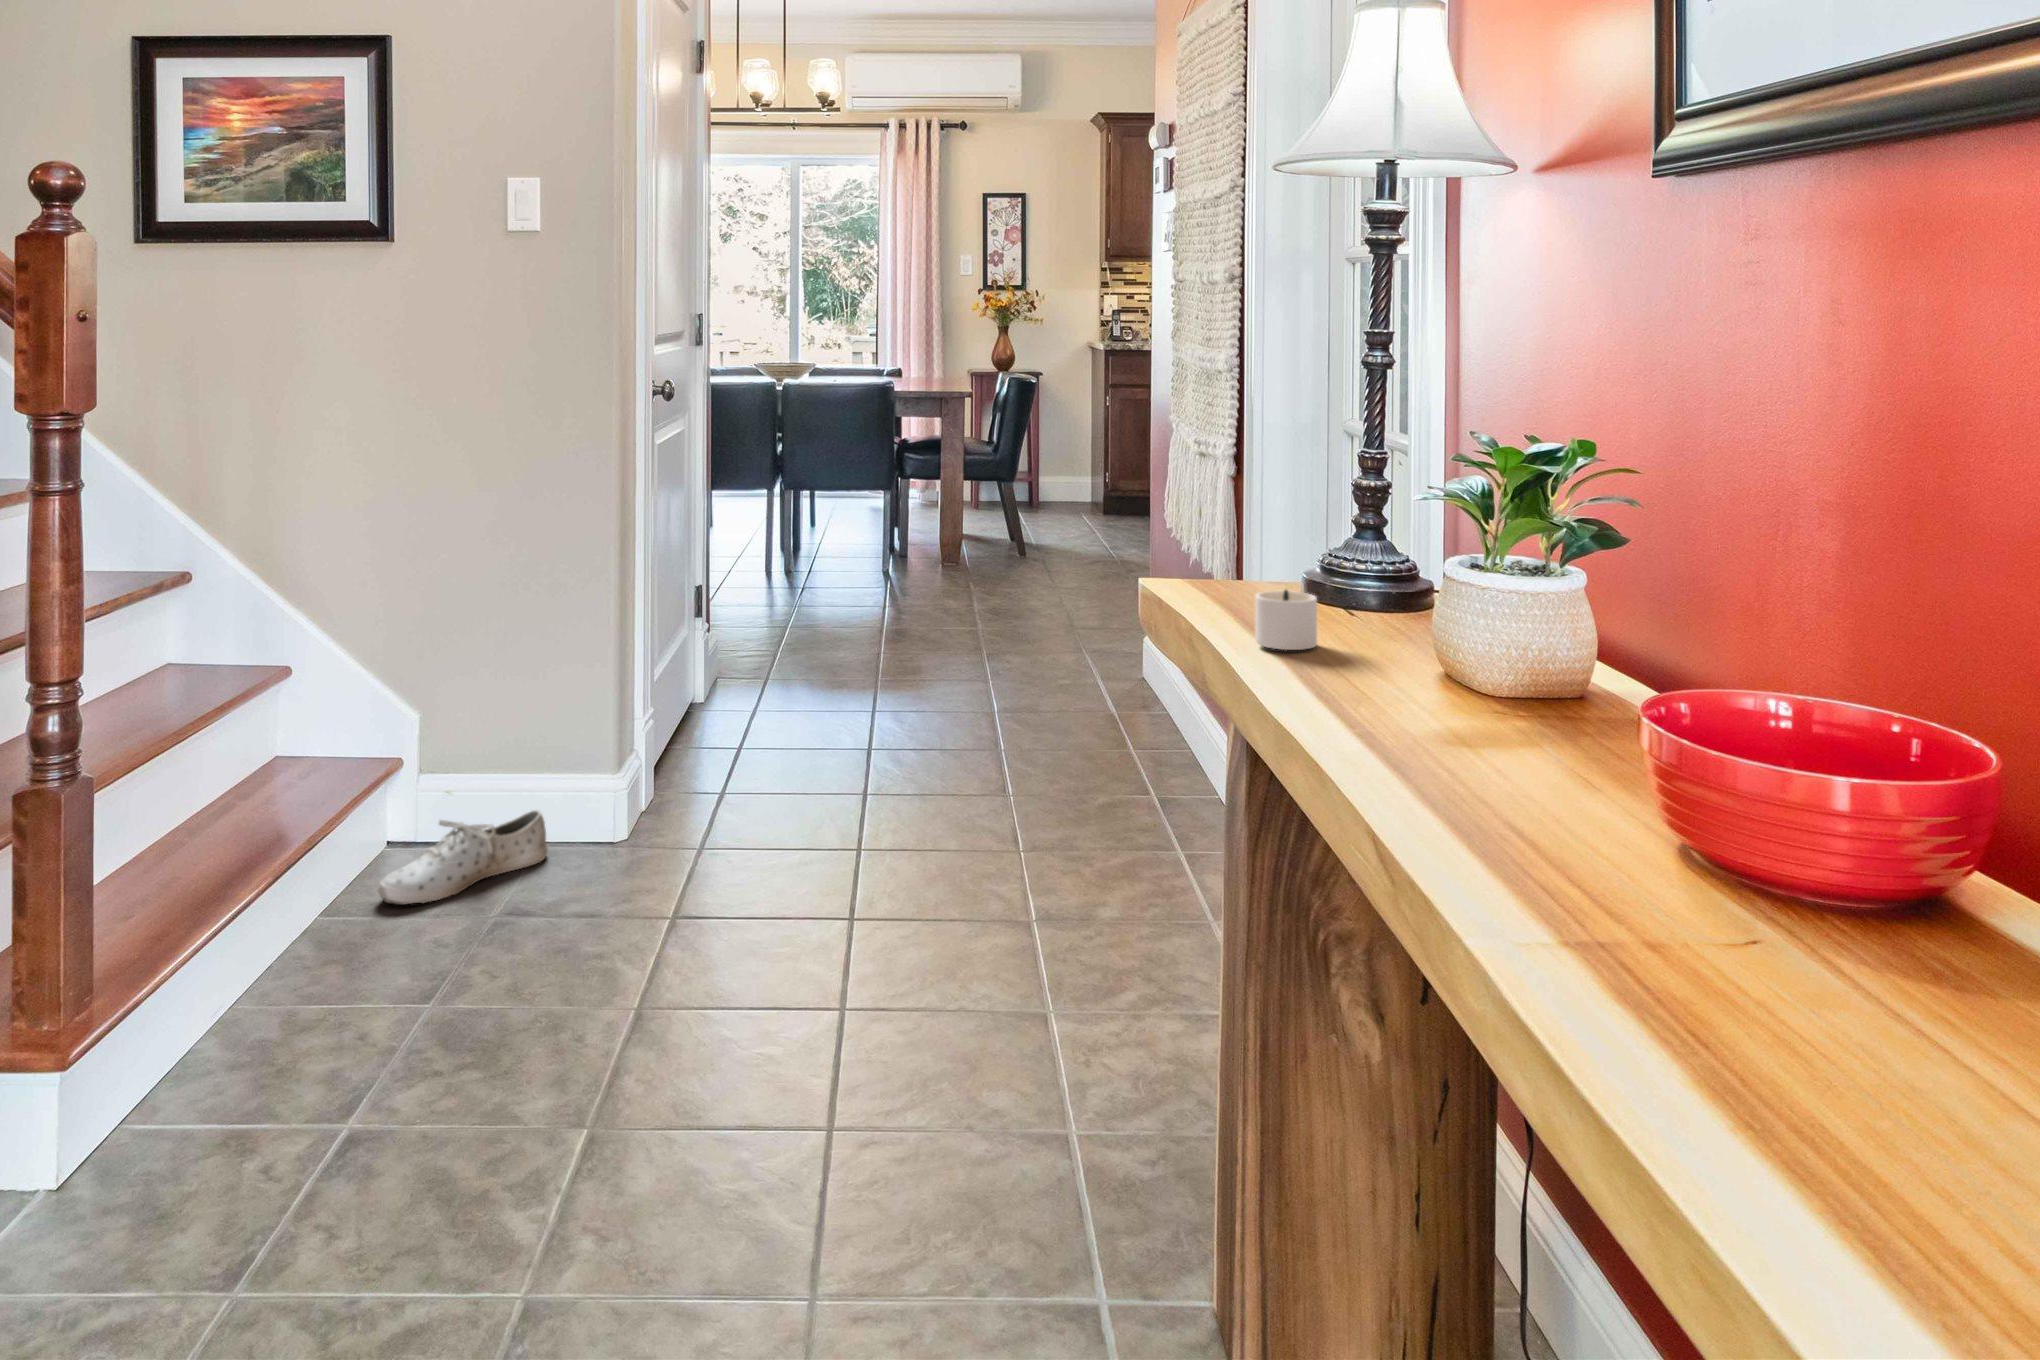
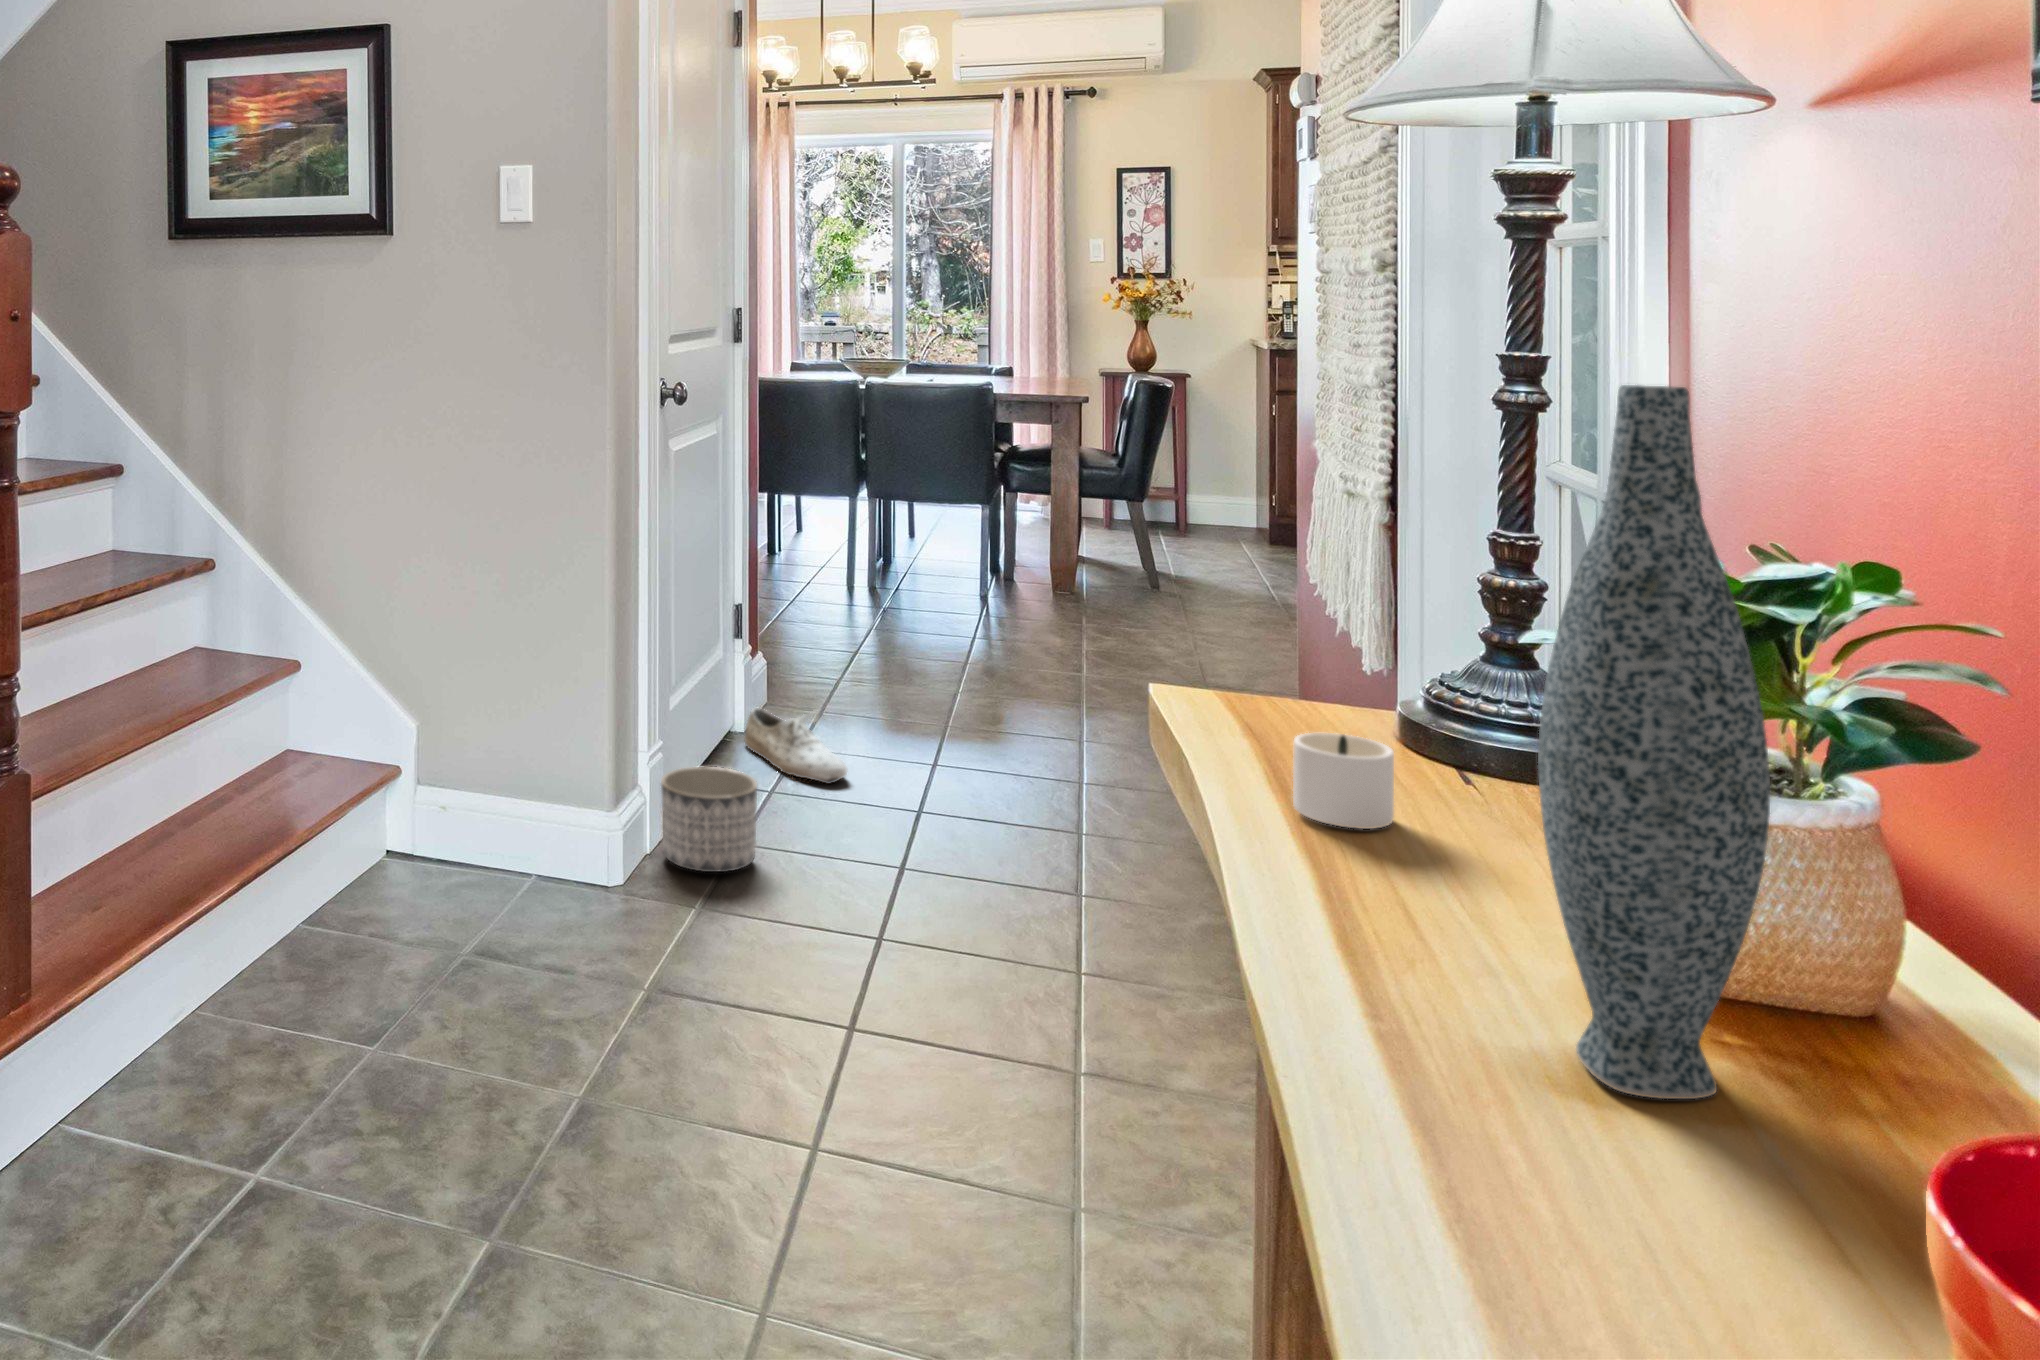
vase: none [1430,333,1546,748] -> present [1538,385,1770,1099]
planter: none [658,732,746,826] -> present [661,767,757,872]
shoe: present [378,810,548,905] -> present [745,708,847,784]

